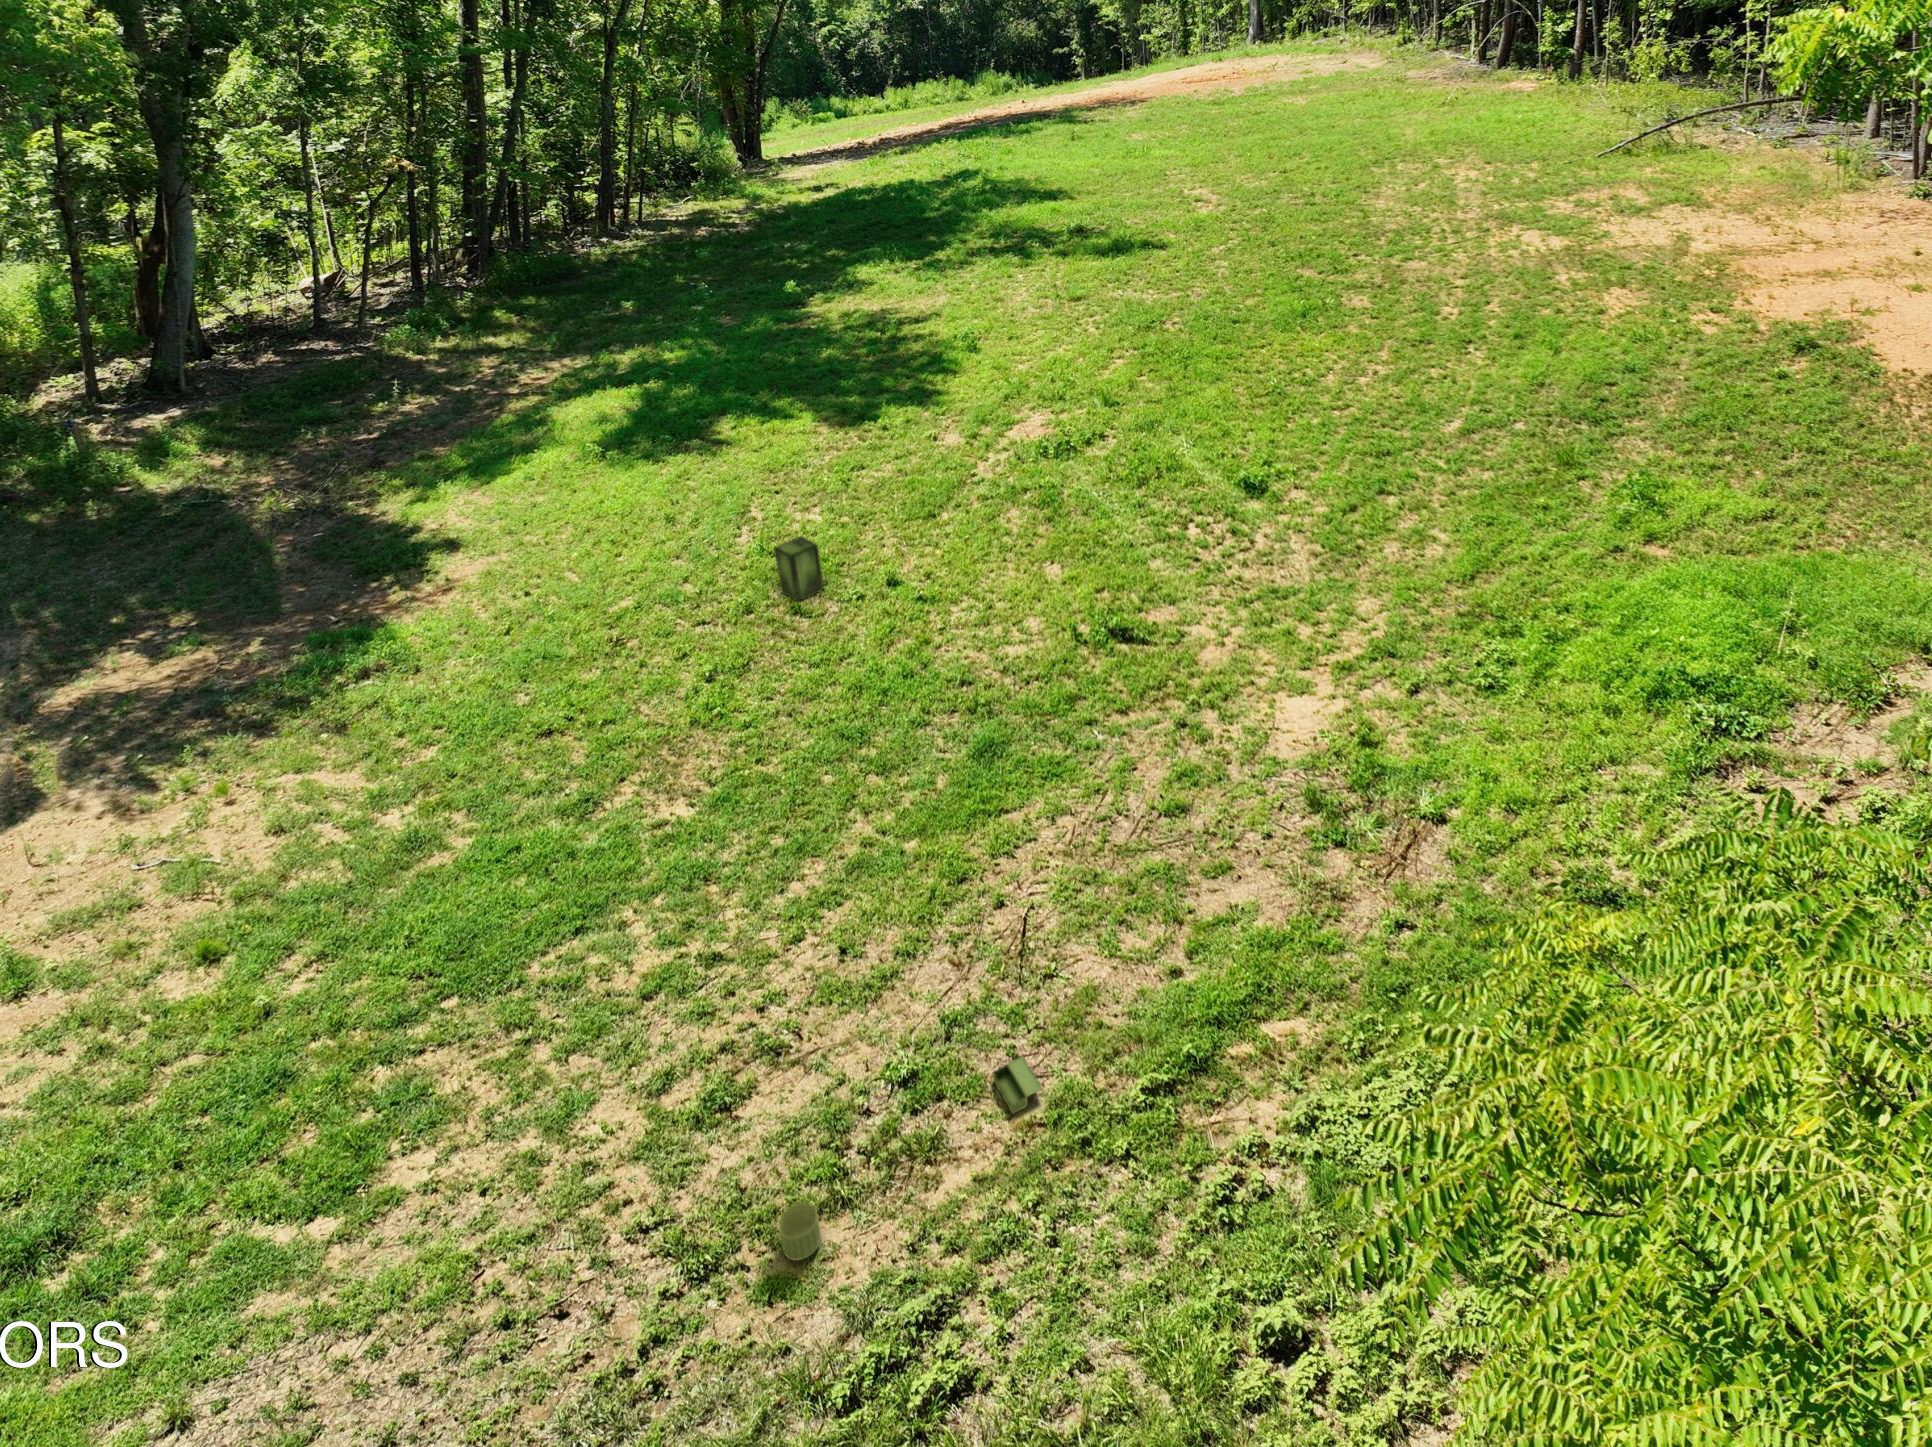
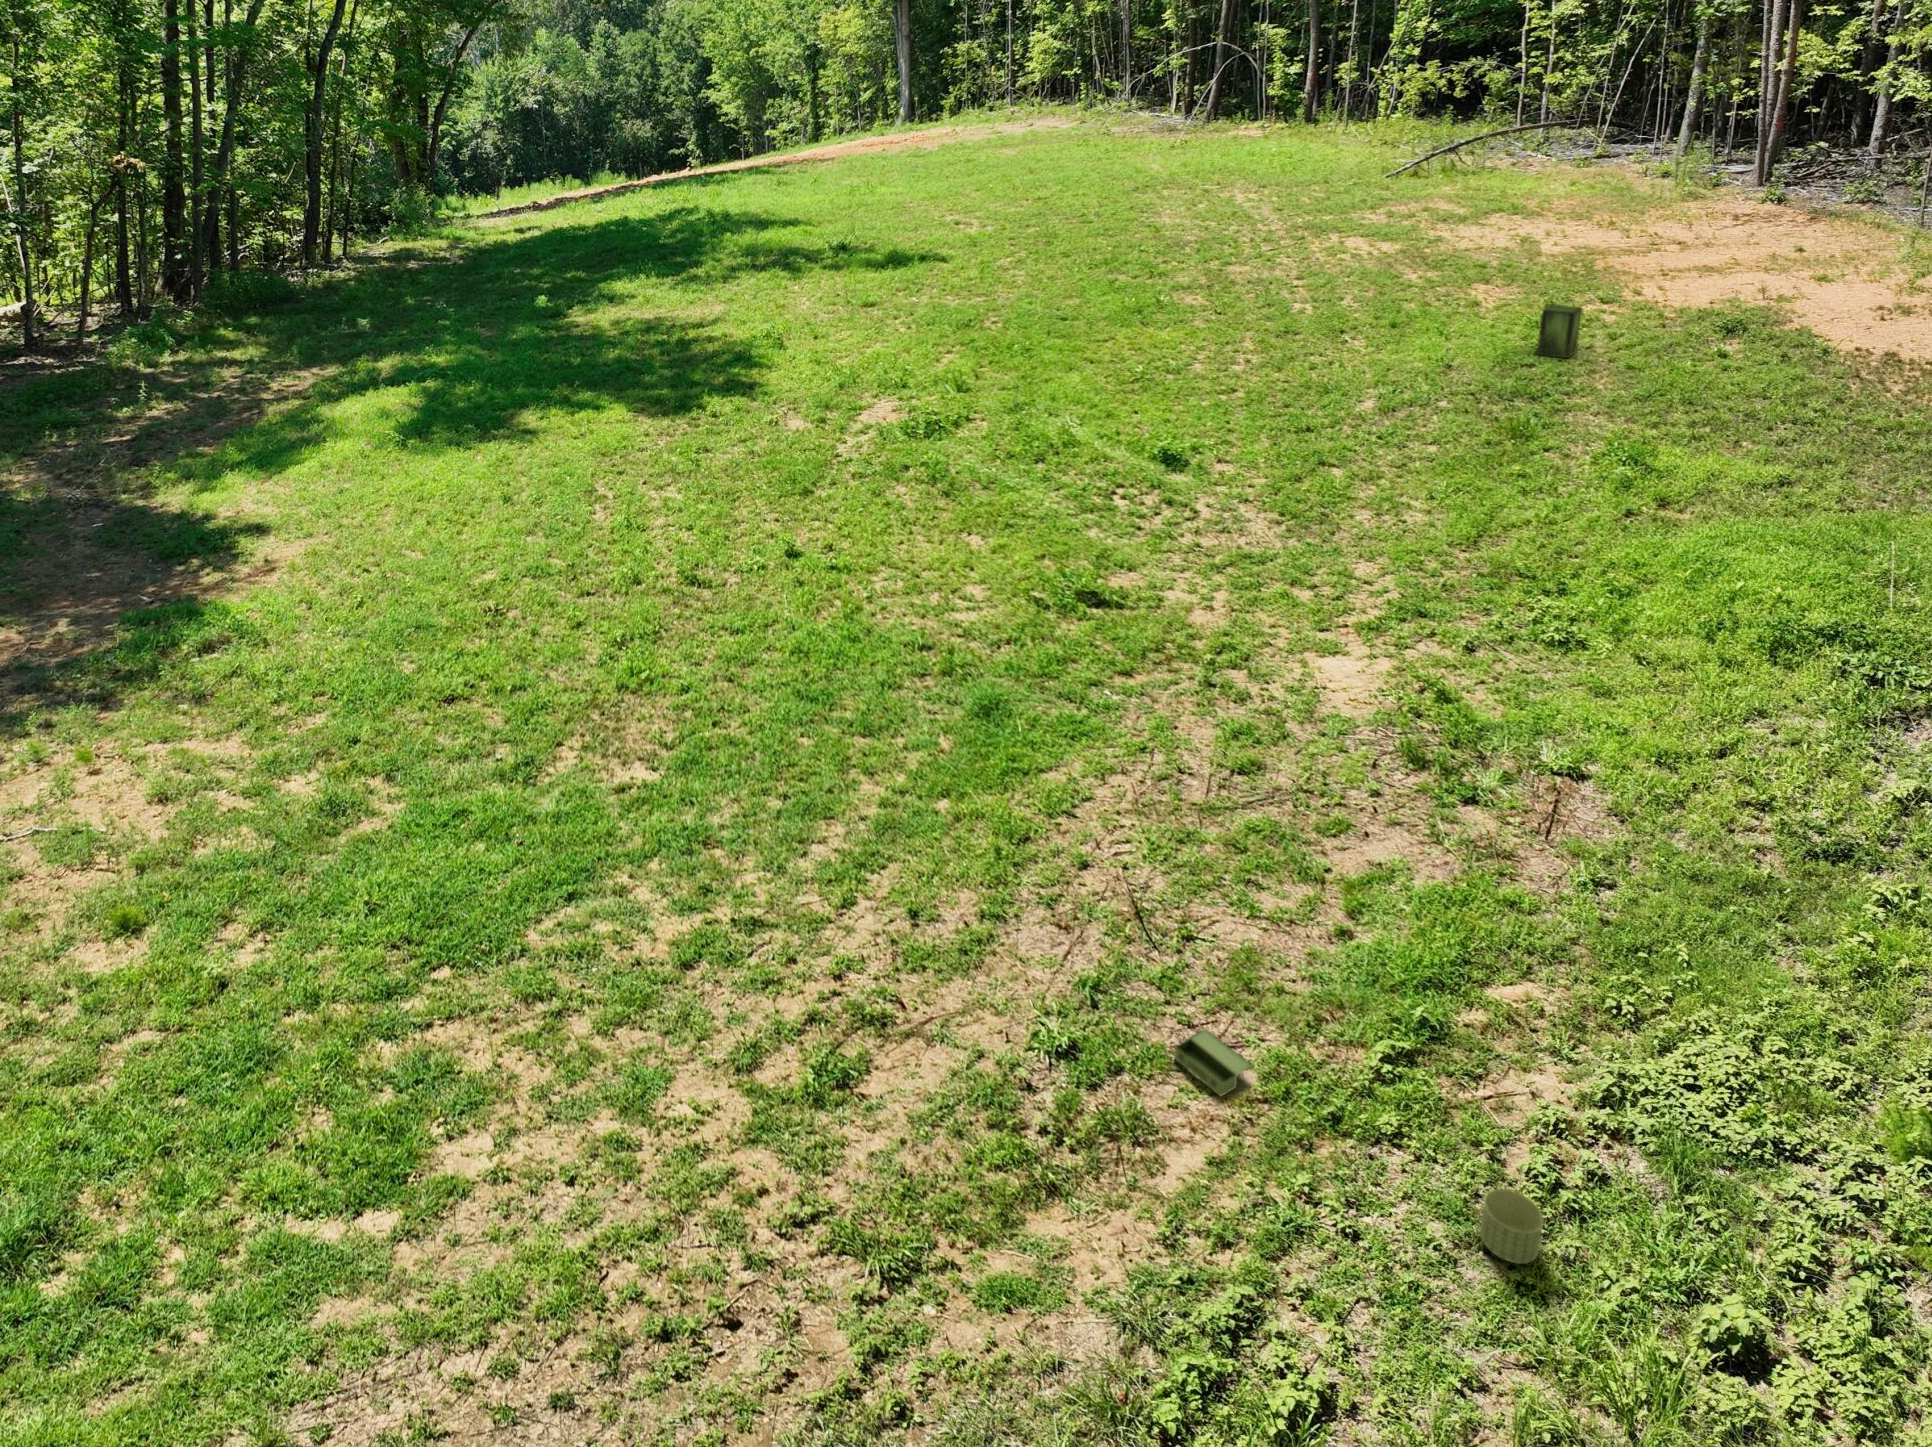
storage box: present [774,536,824,602] -> present [1537,305,1582,358]
planter: present [778,1202,821,1261] -> present [1480,1189,1543,1264]

